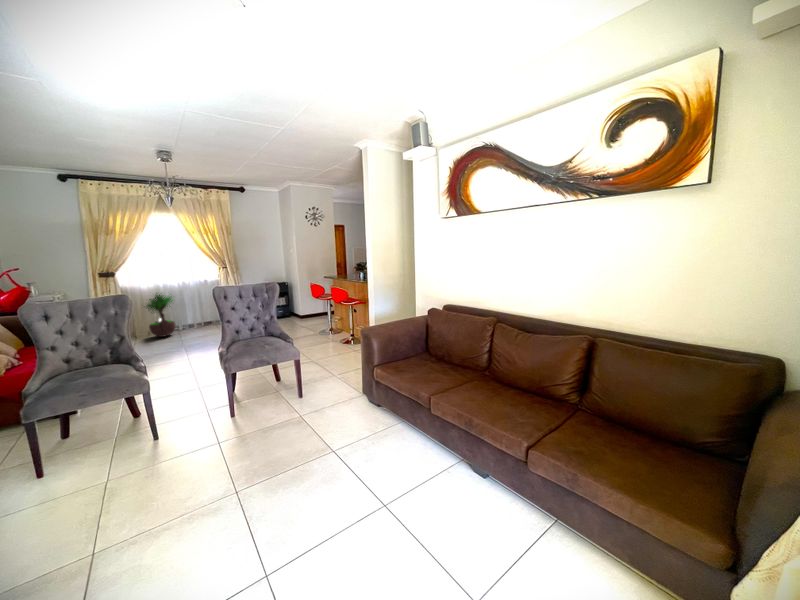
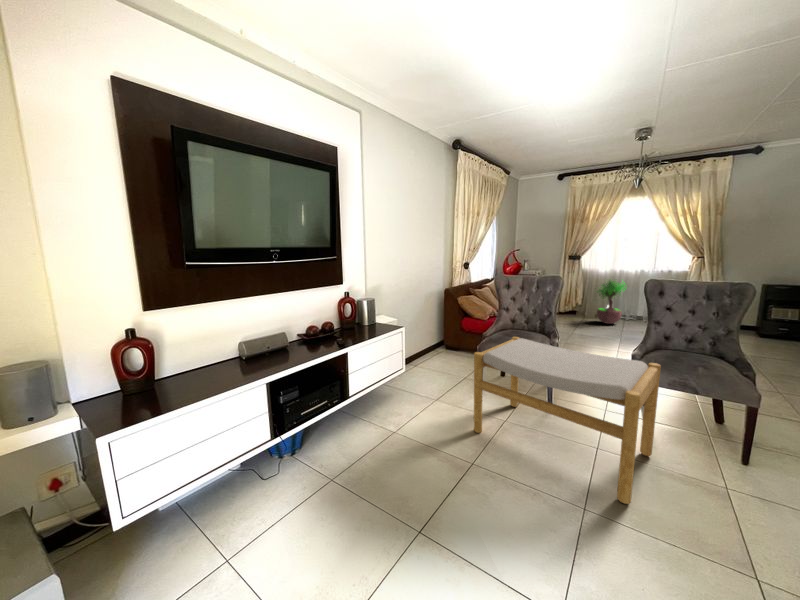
footstool: none [40,350,261,521] -> present [474,337,661,504]

